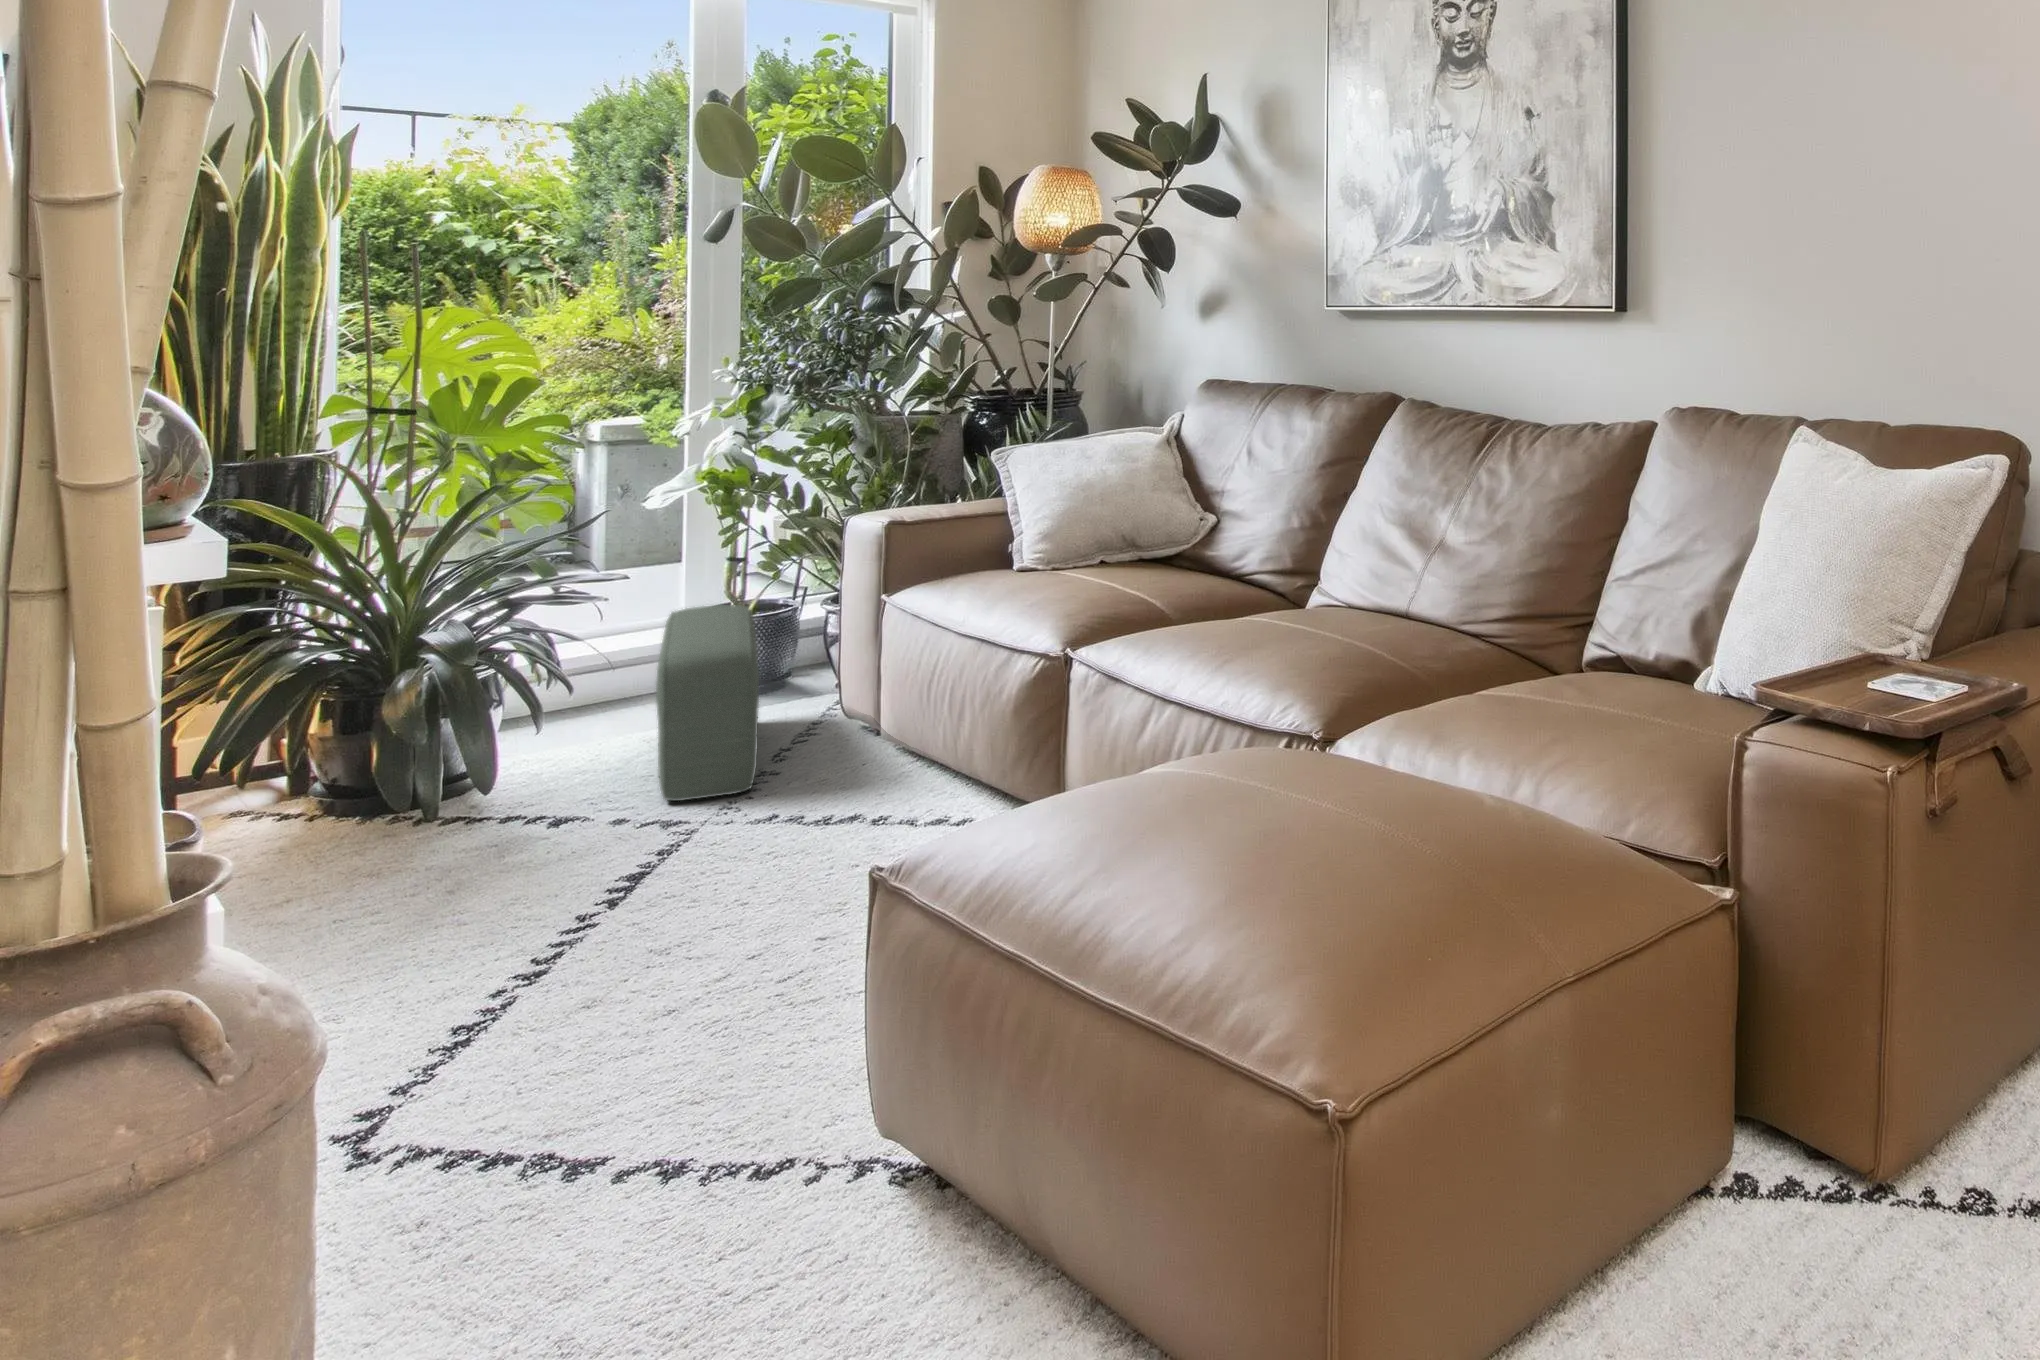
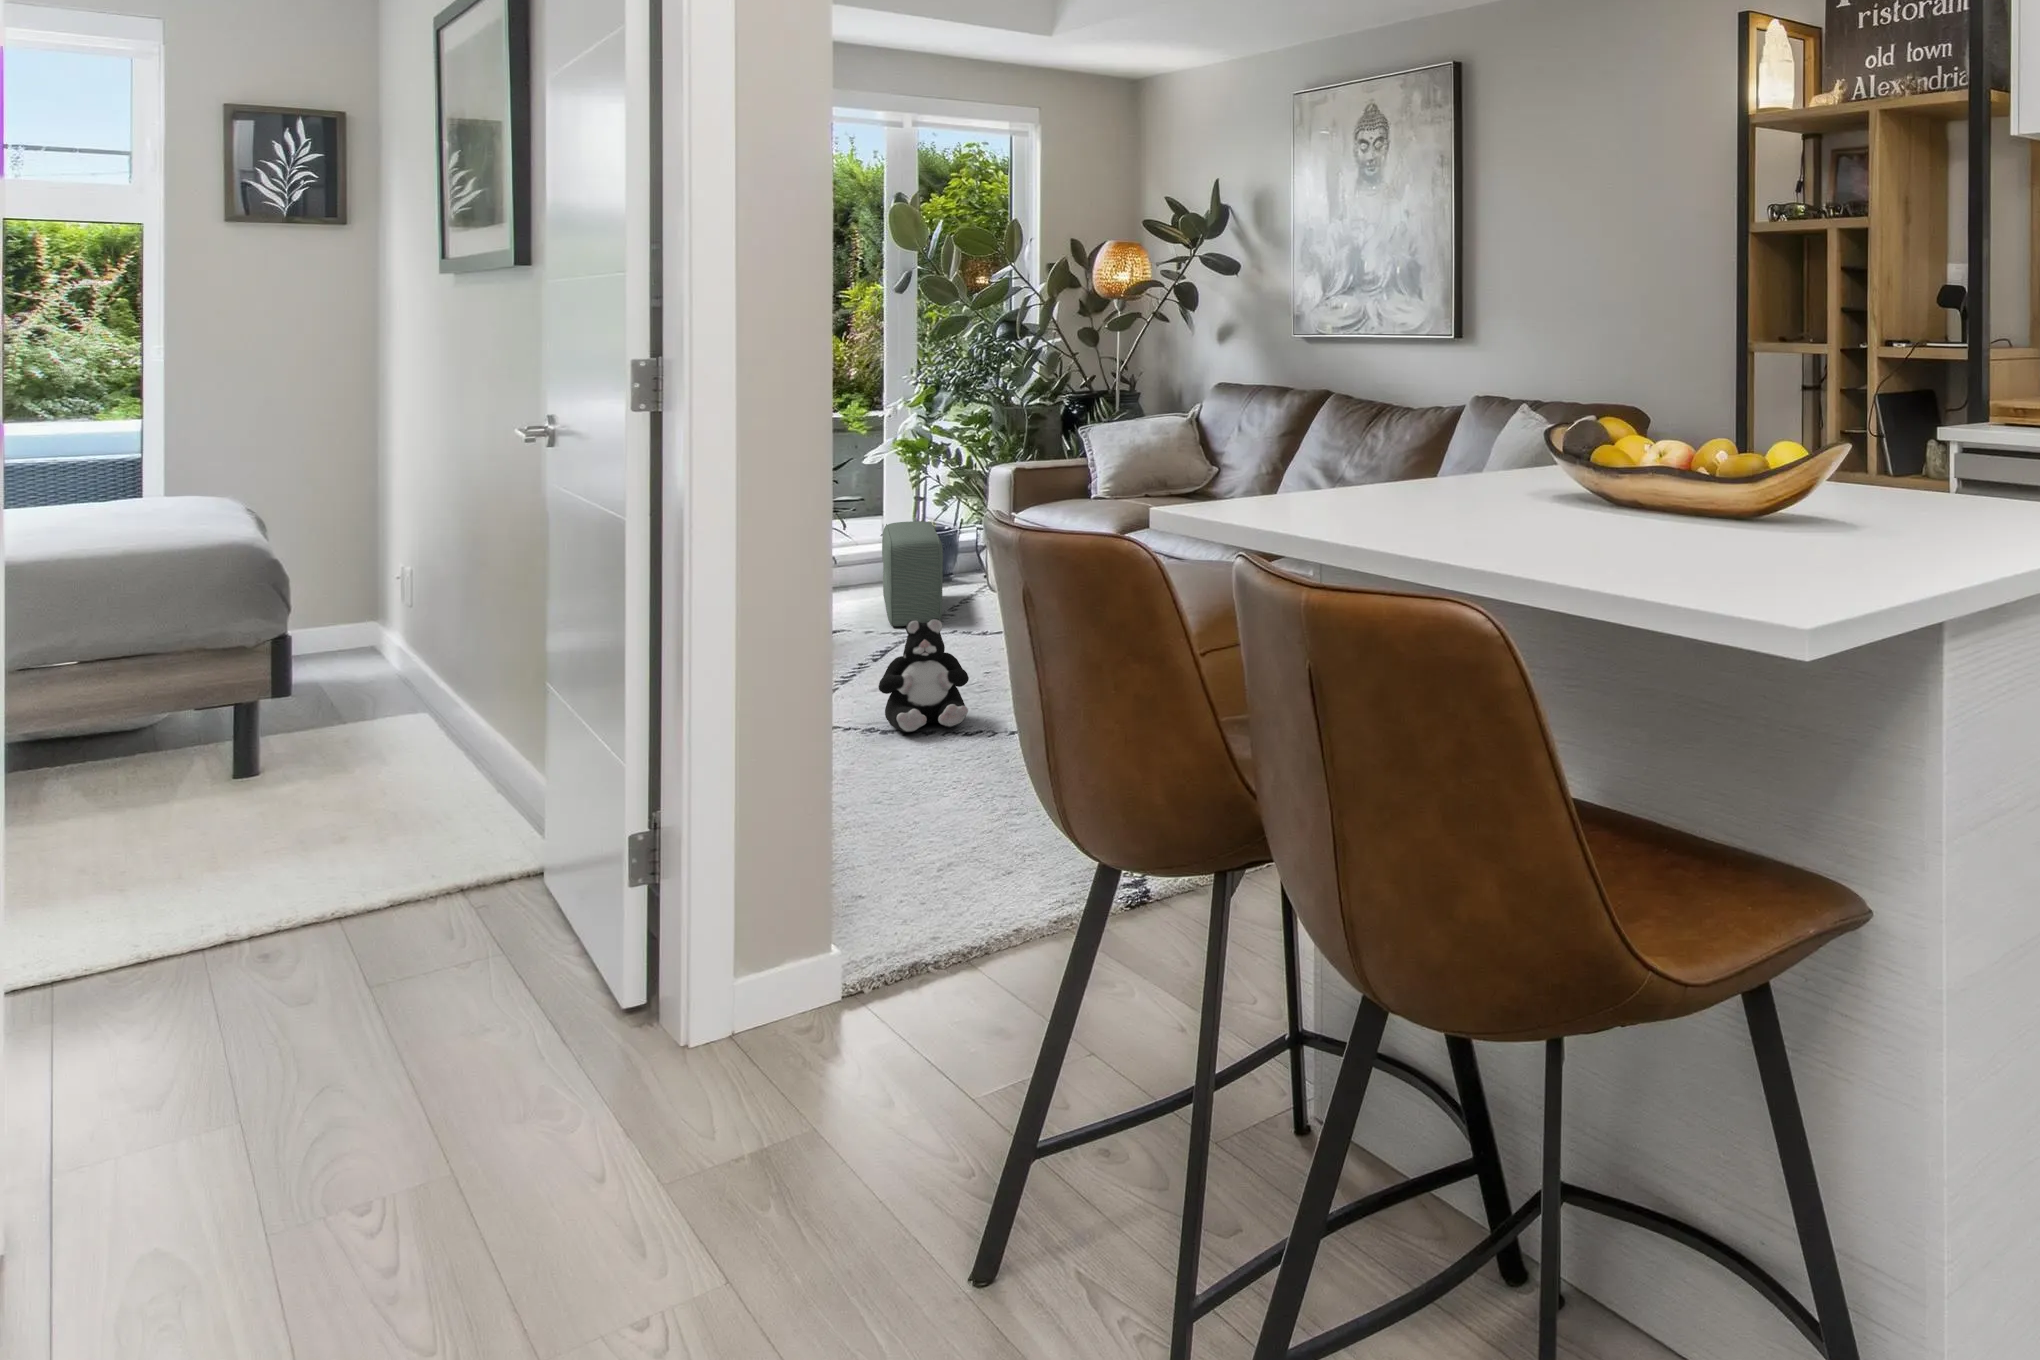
plush toy: none [555,894,761,1178] -> present [879,618,969,732]

